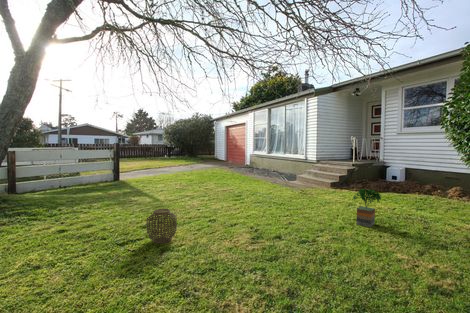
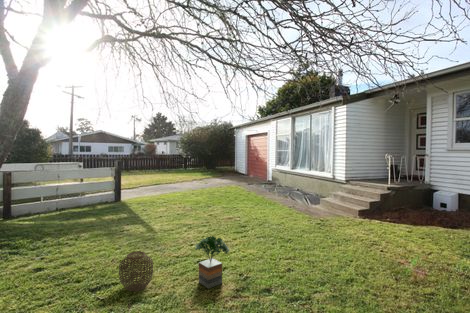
potted tree: present [353,189,381,227] -> present [195,236,229,289]

